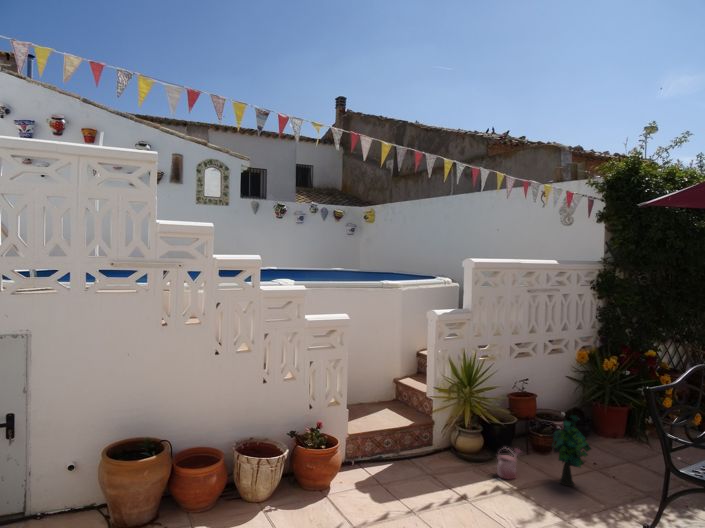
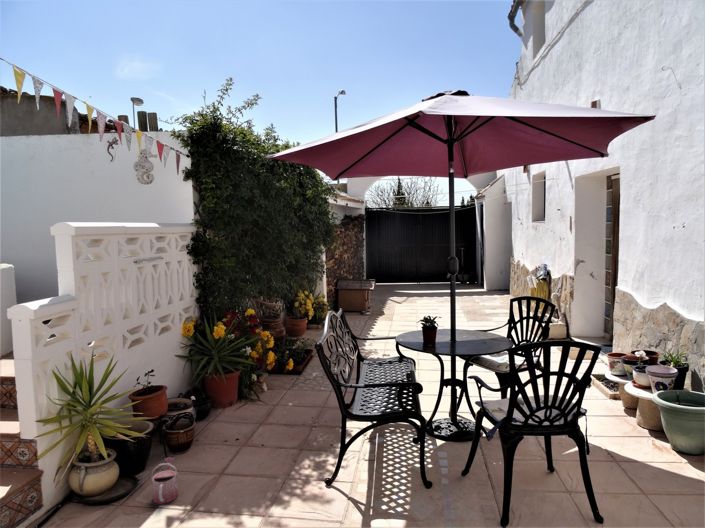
decorative plant: present [549,415,591,486] -> none [203,394,252,475]

